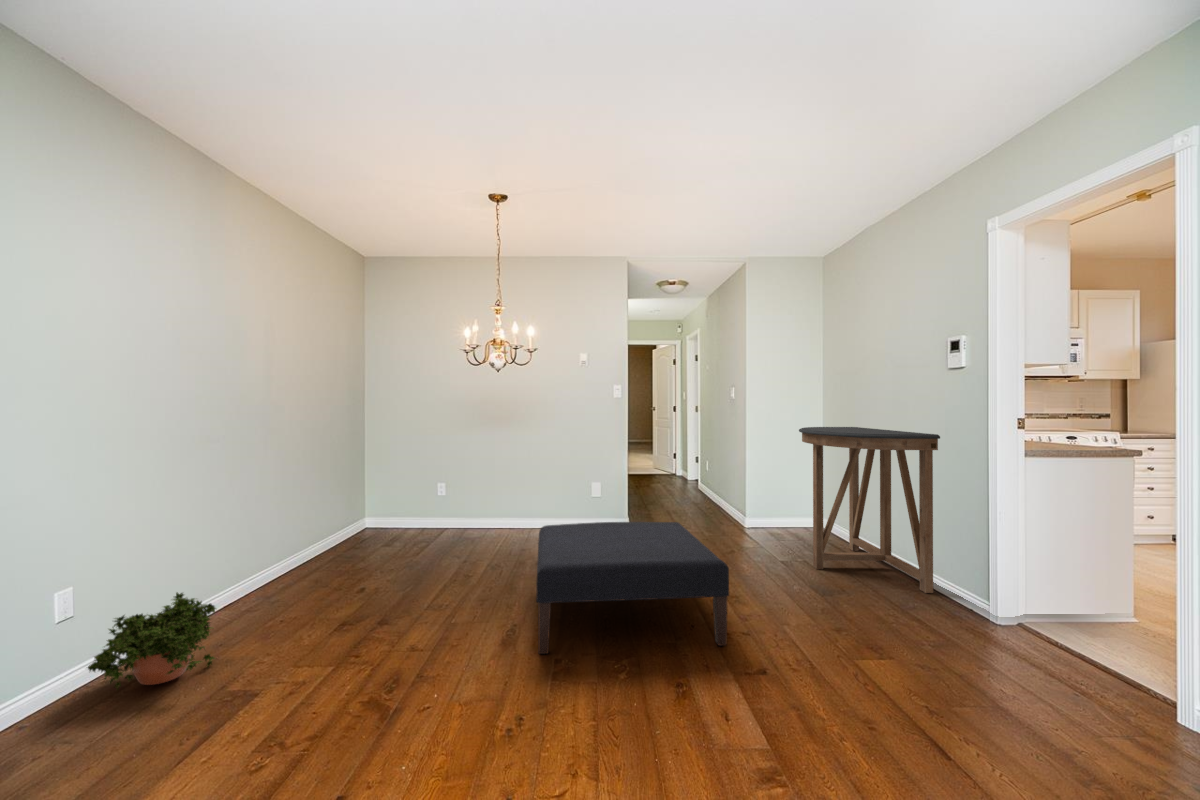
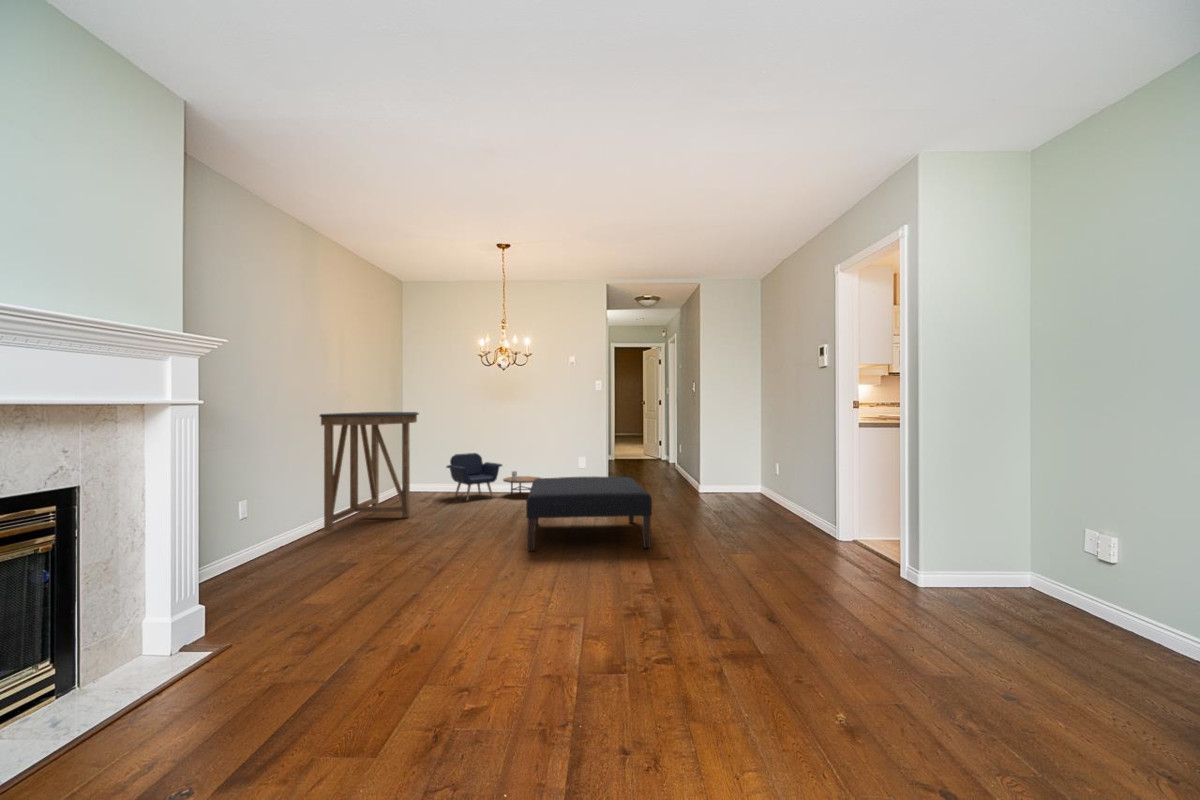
console table: present [799,427,940,593] -> present [320,412,419,531]
armchair: none [419,478,546,544] -> present [447,453,539,501]
potted plant: present [88,592,216,689] -> none [256,509,328,561]

